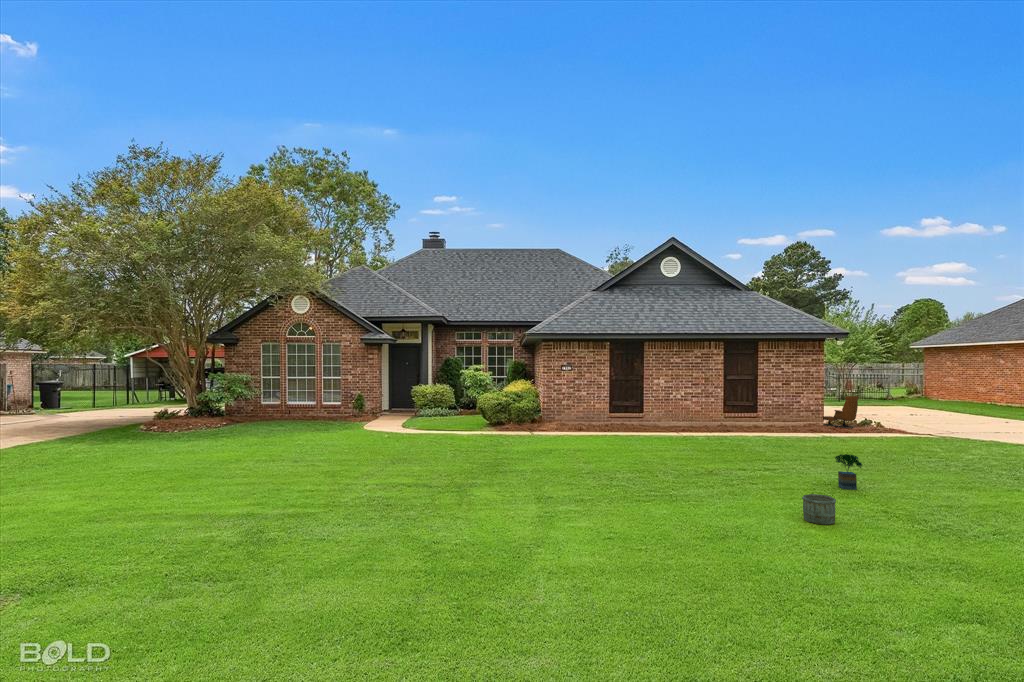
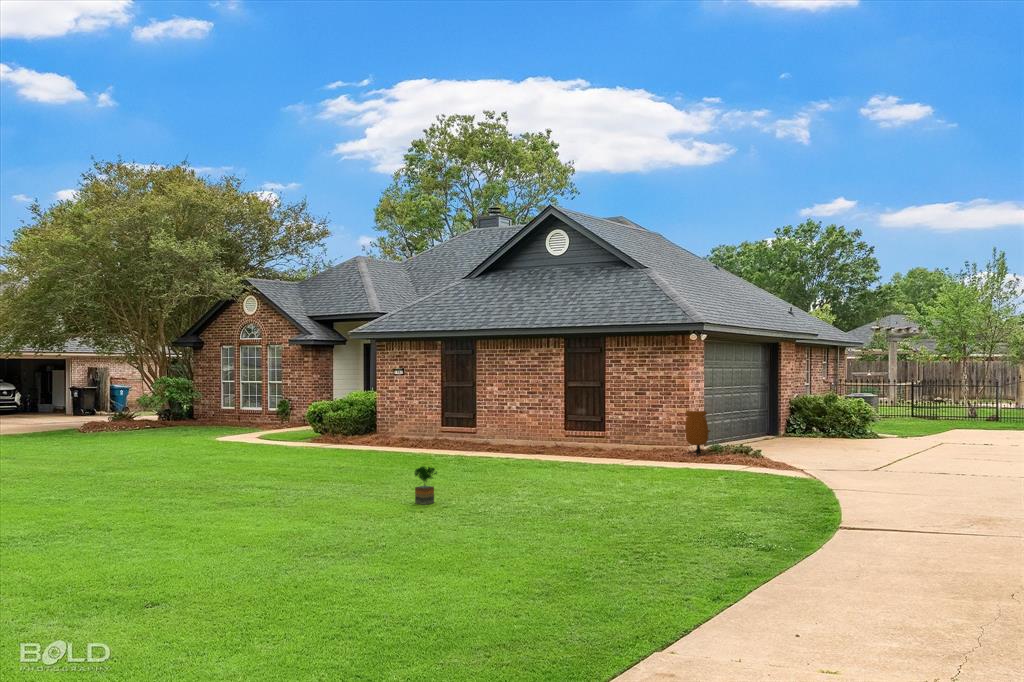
potted tree: present [835,454,862,490] -> present [415,466,437,505]
wooden bucket: present [802,494,836,525] -> none [87,486,117,511]

